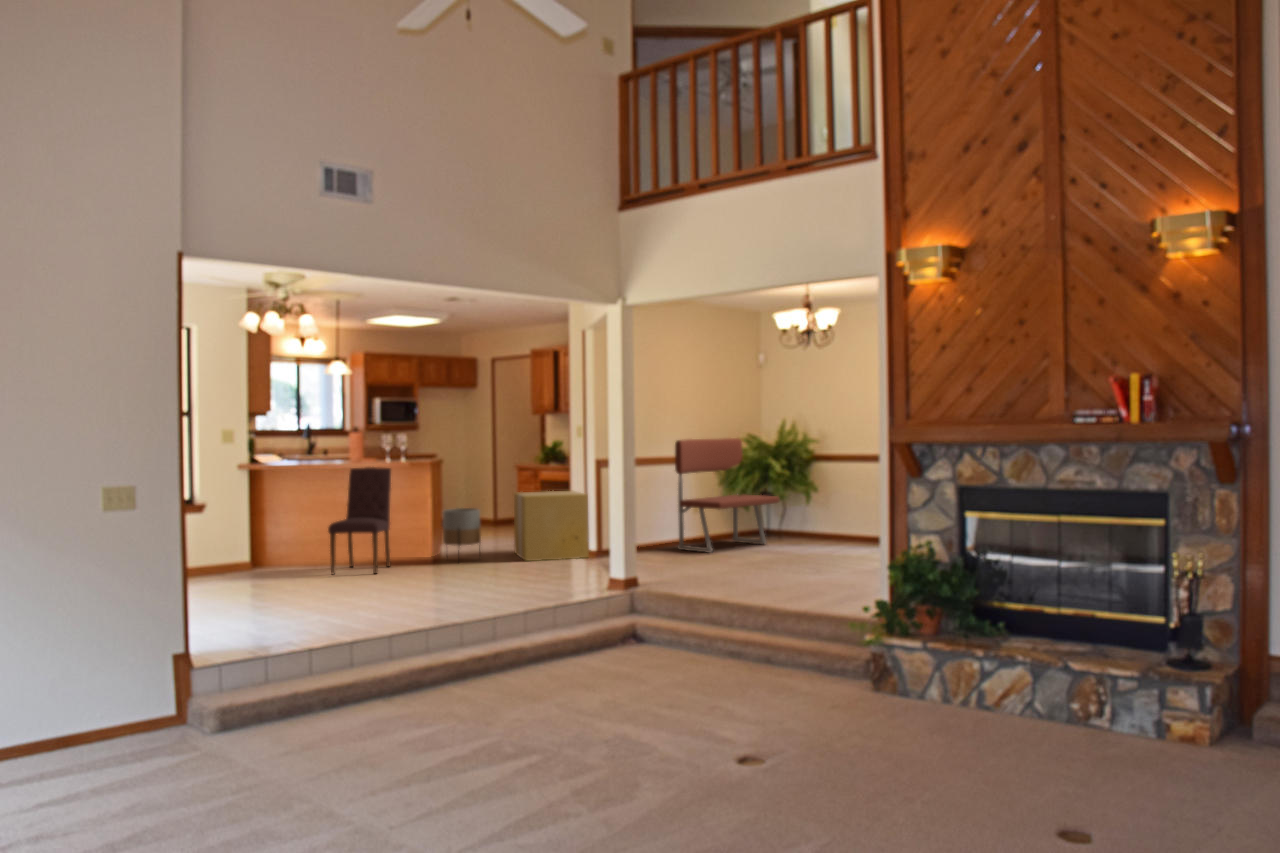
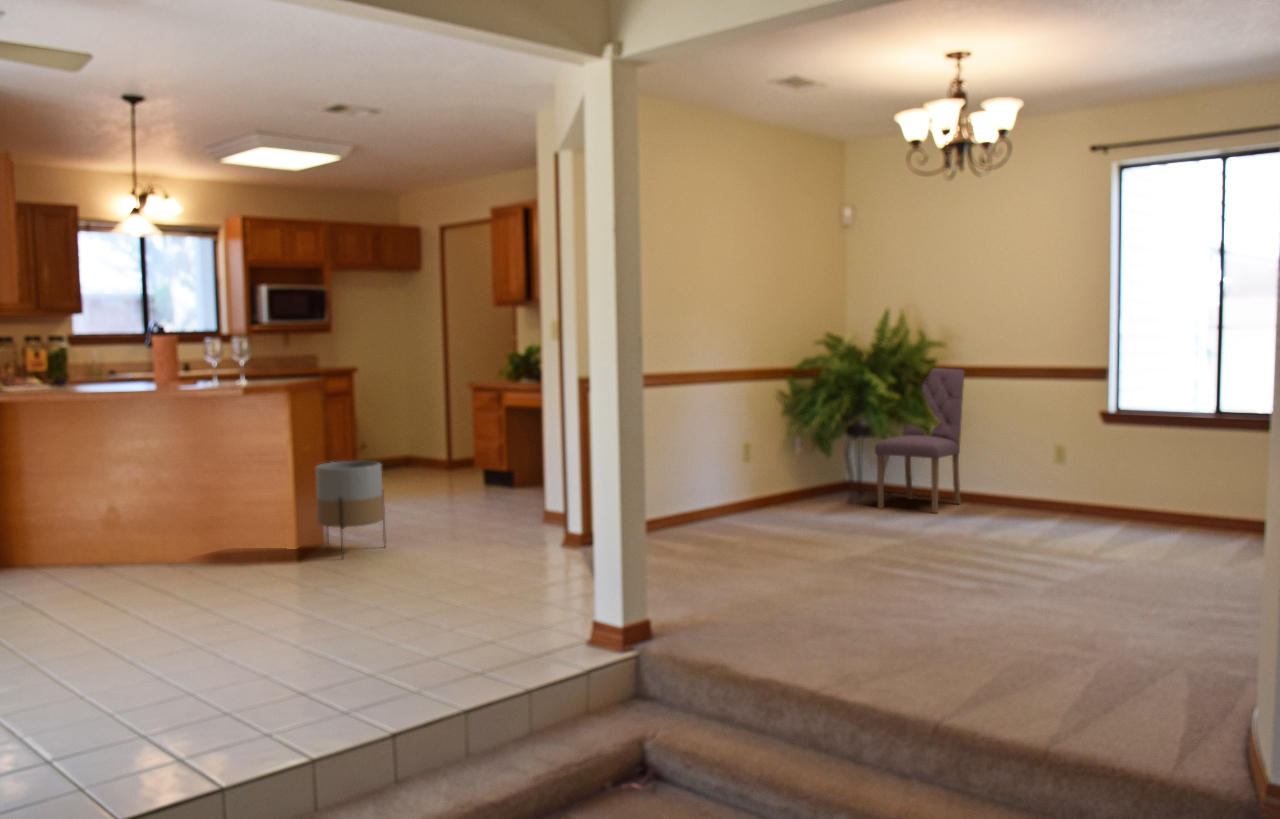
bench: present [675,438,779,553] -> none [714,340,885,533]
dining chair: present [328,467,391,574] -> present [875,368,964,513]
cardboard box: present [514,491,589,561] -> none [445,428,569,554]

